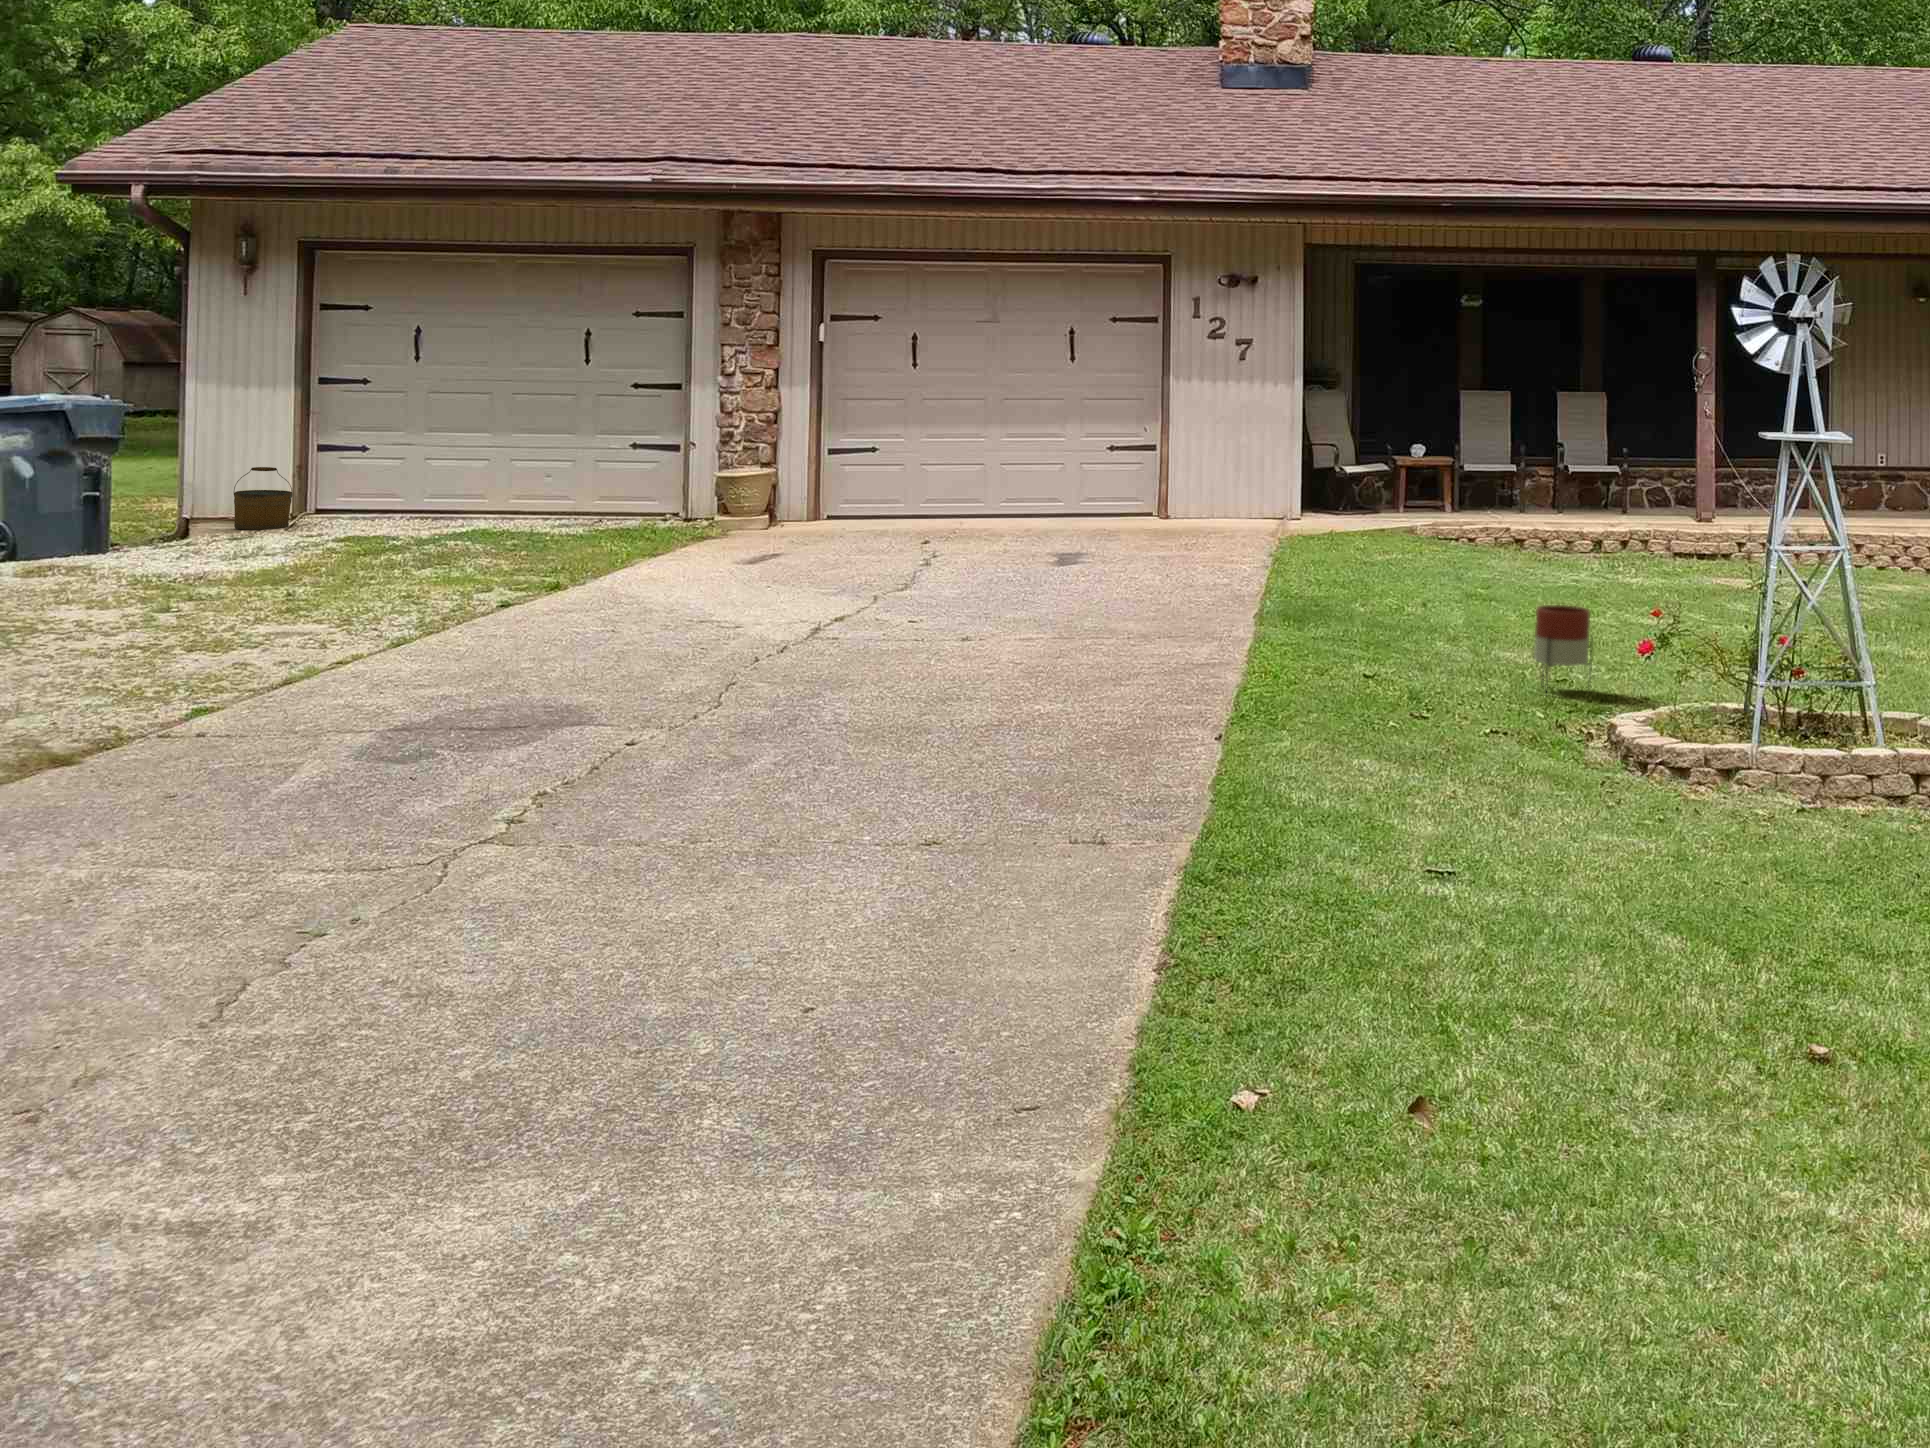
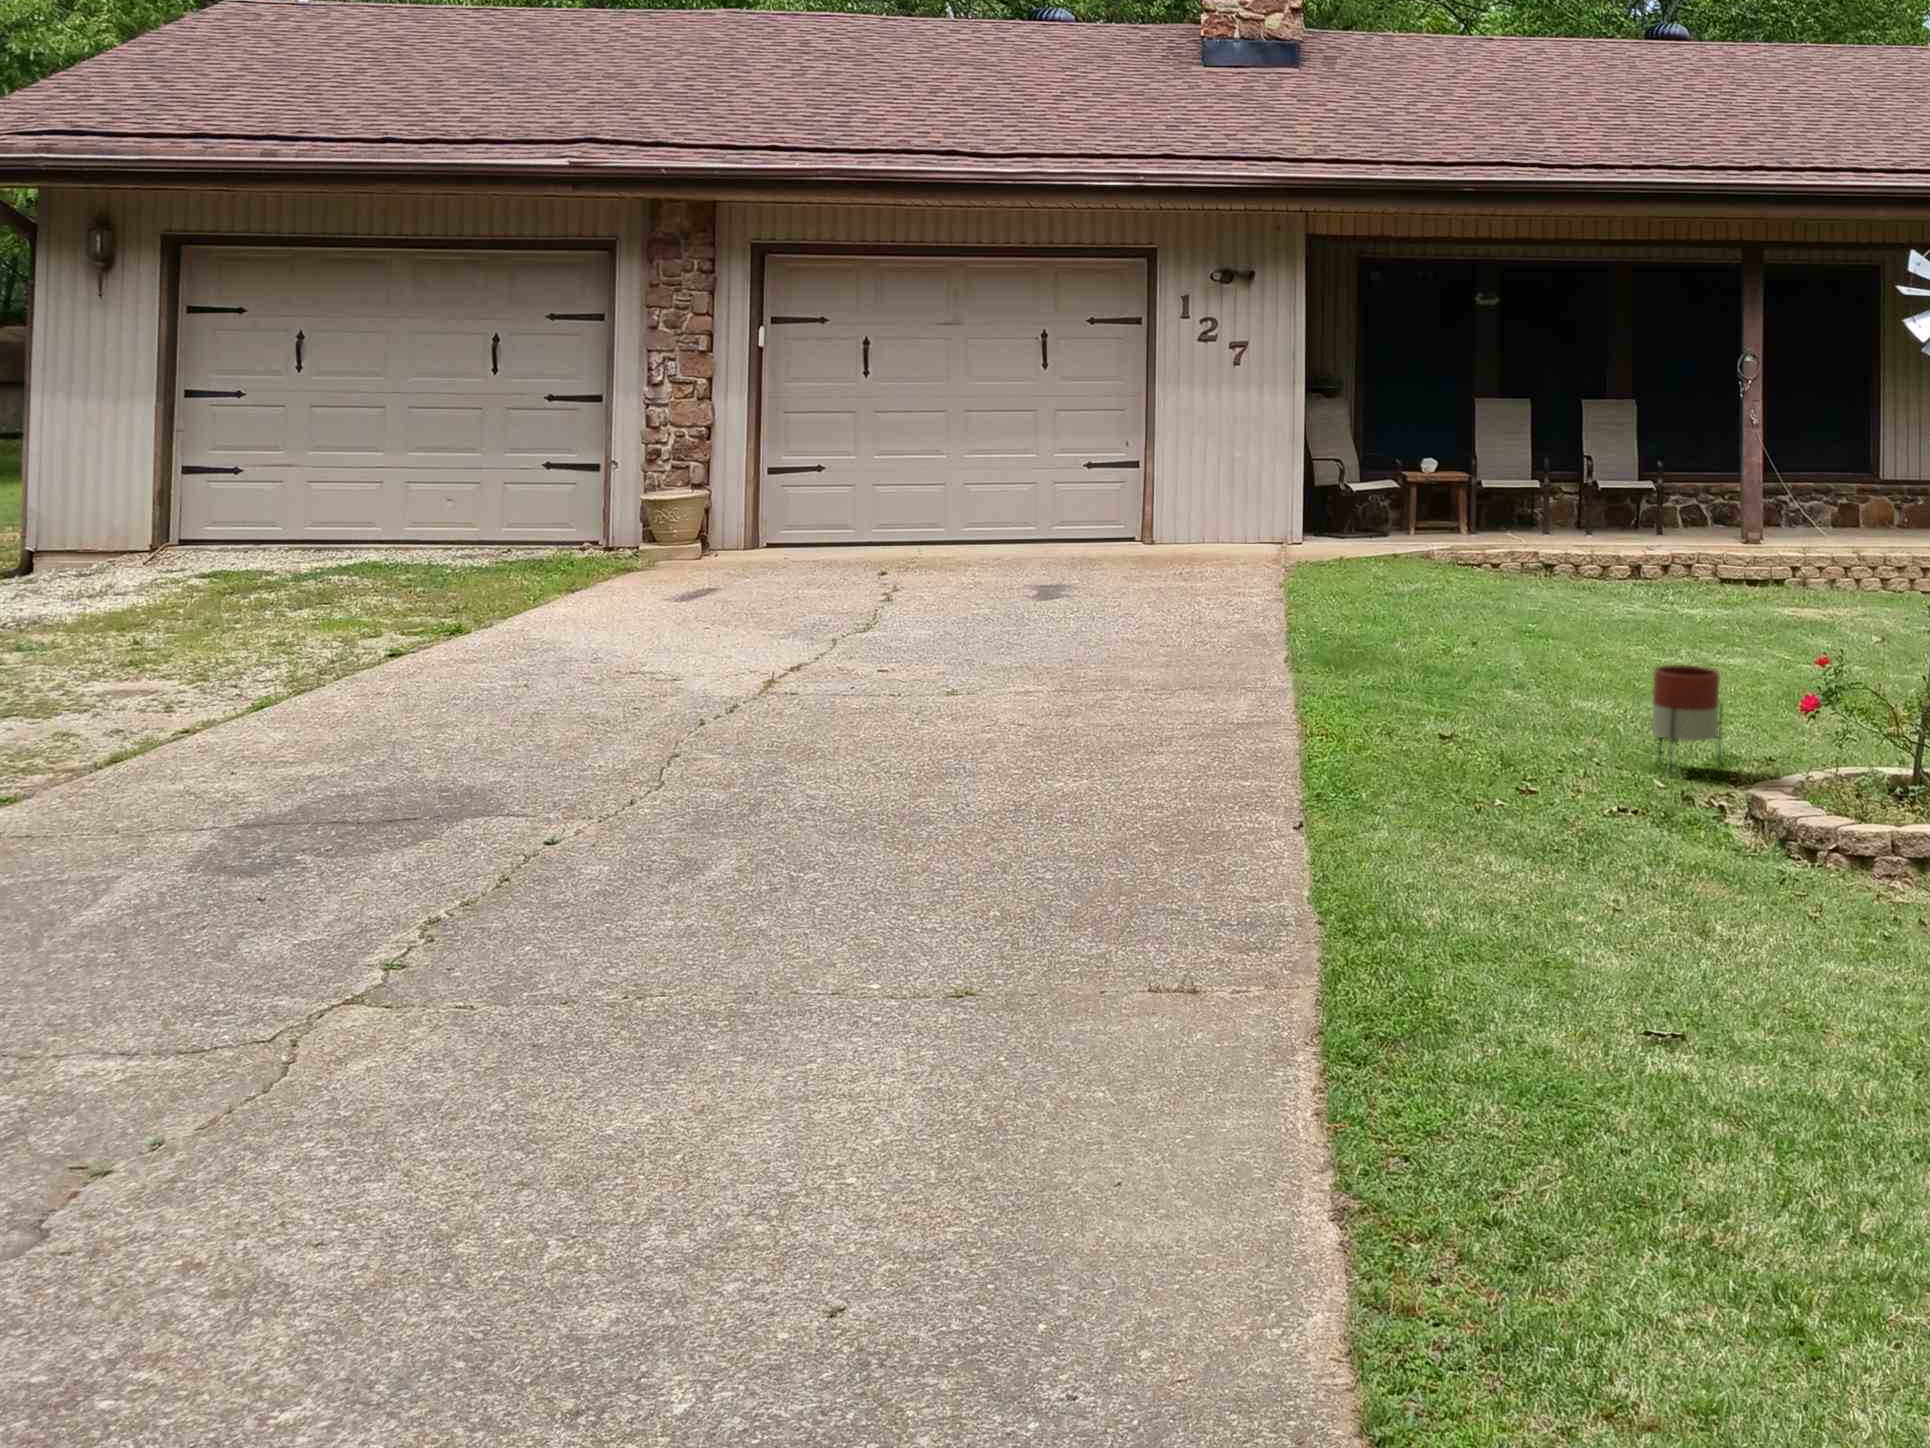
bucket: present [234,467,293,530] -> none [80,500,150,573]

